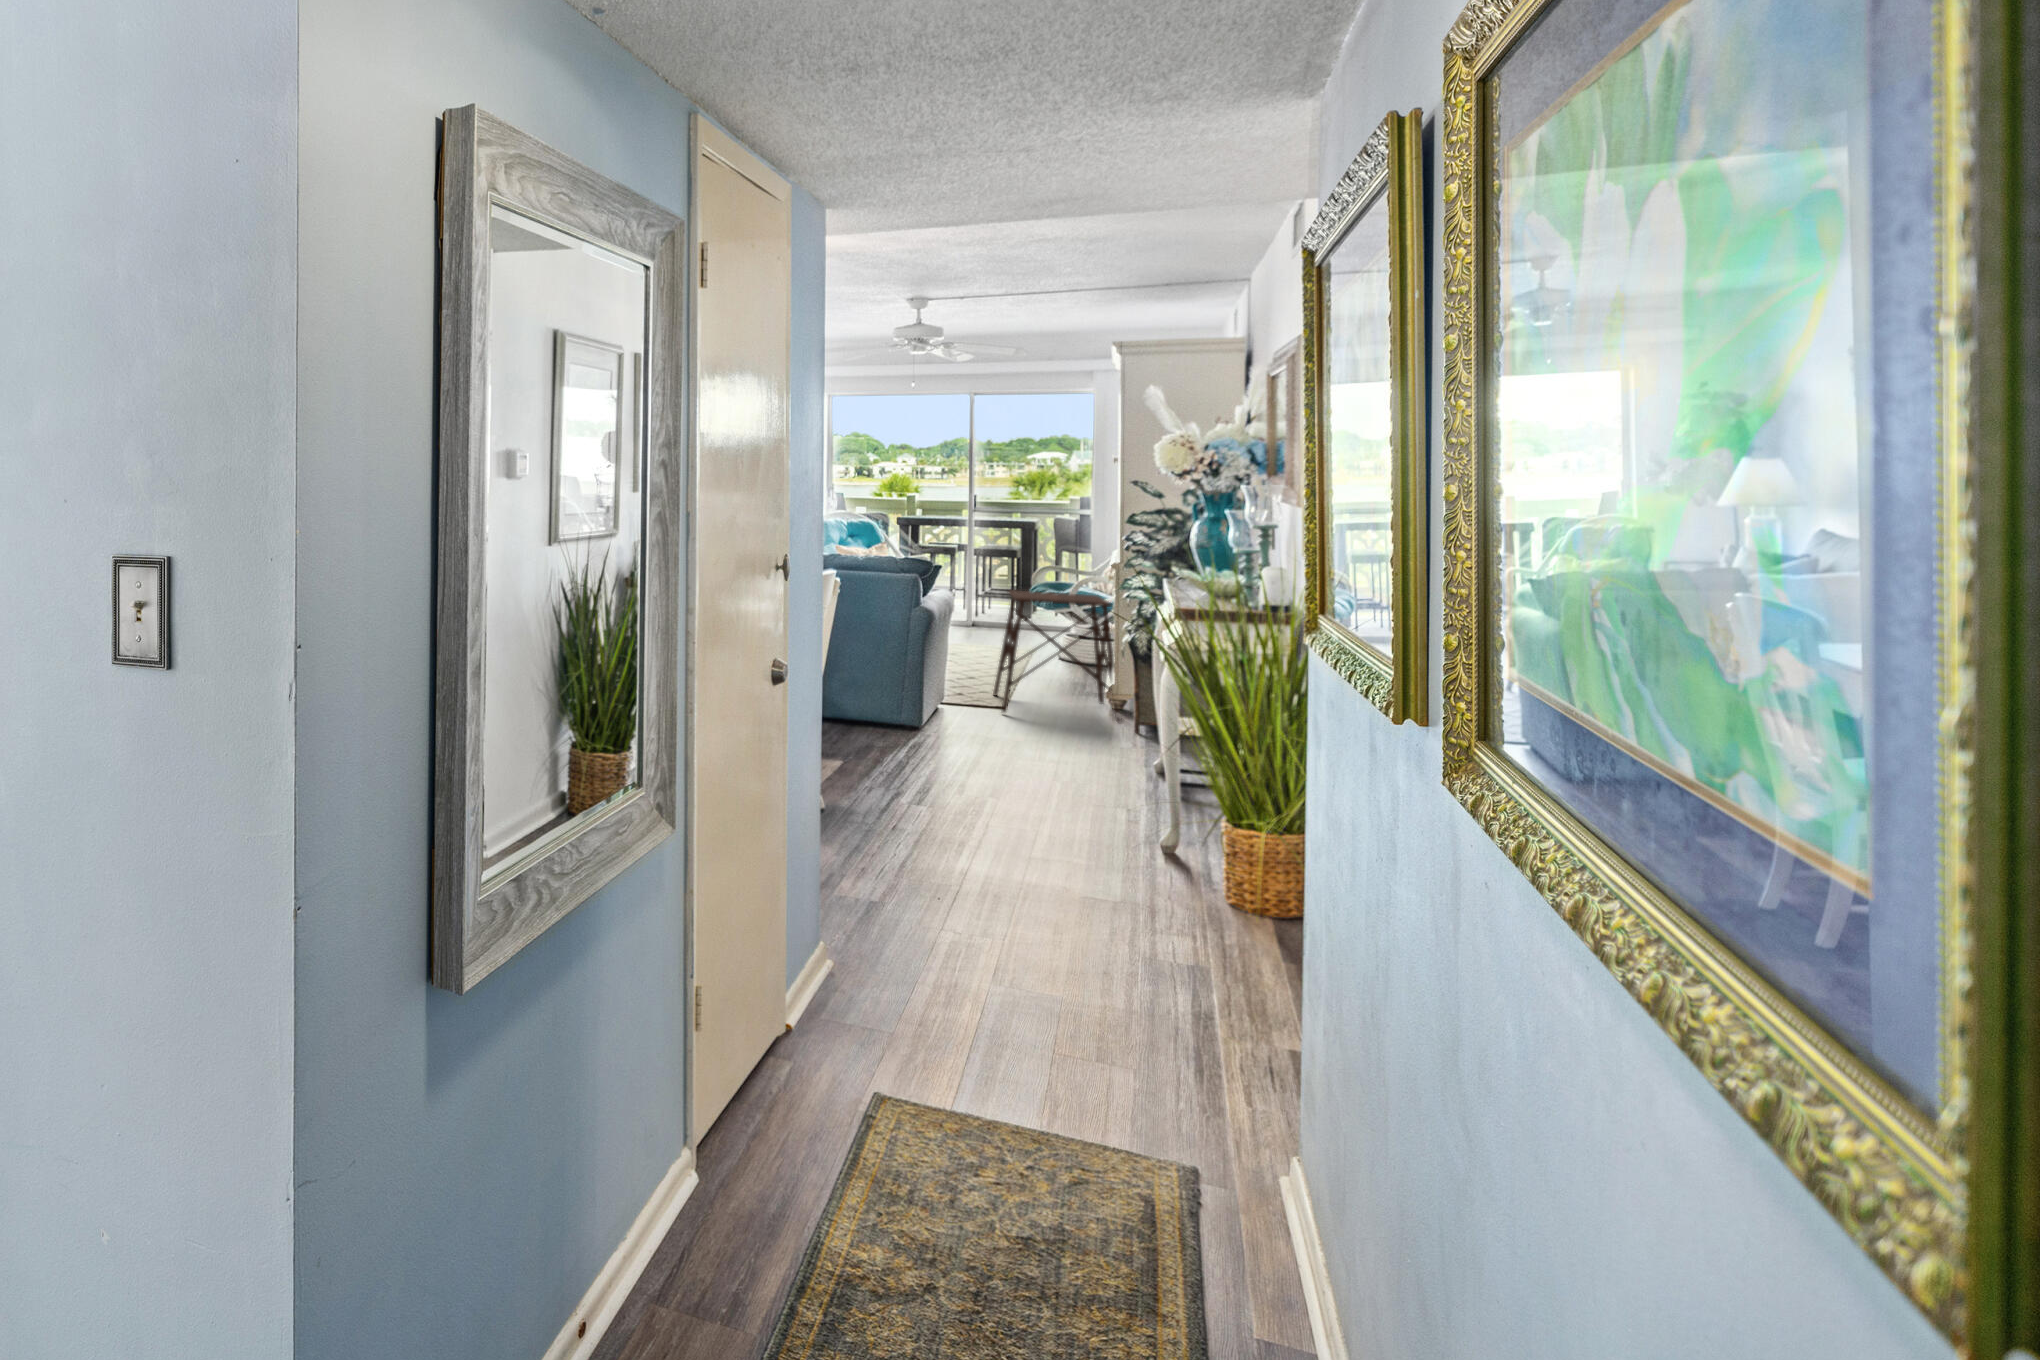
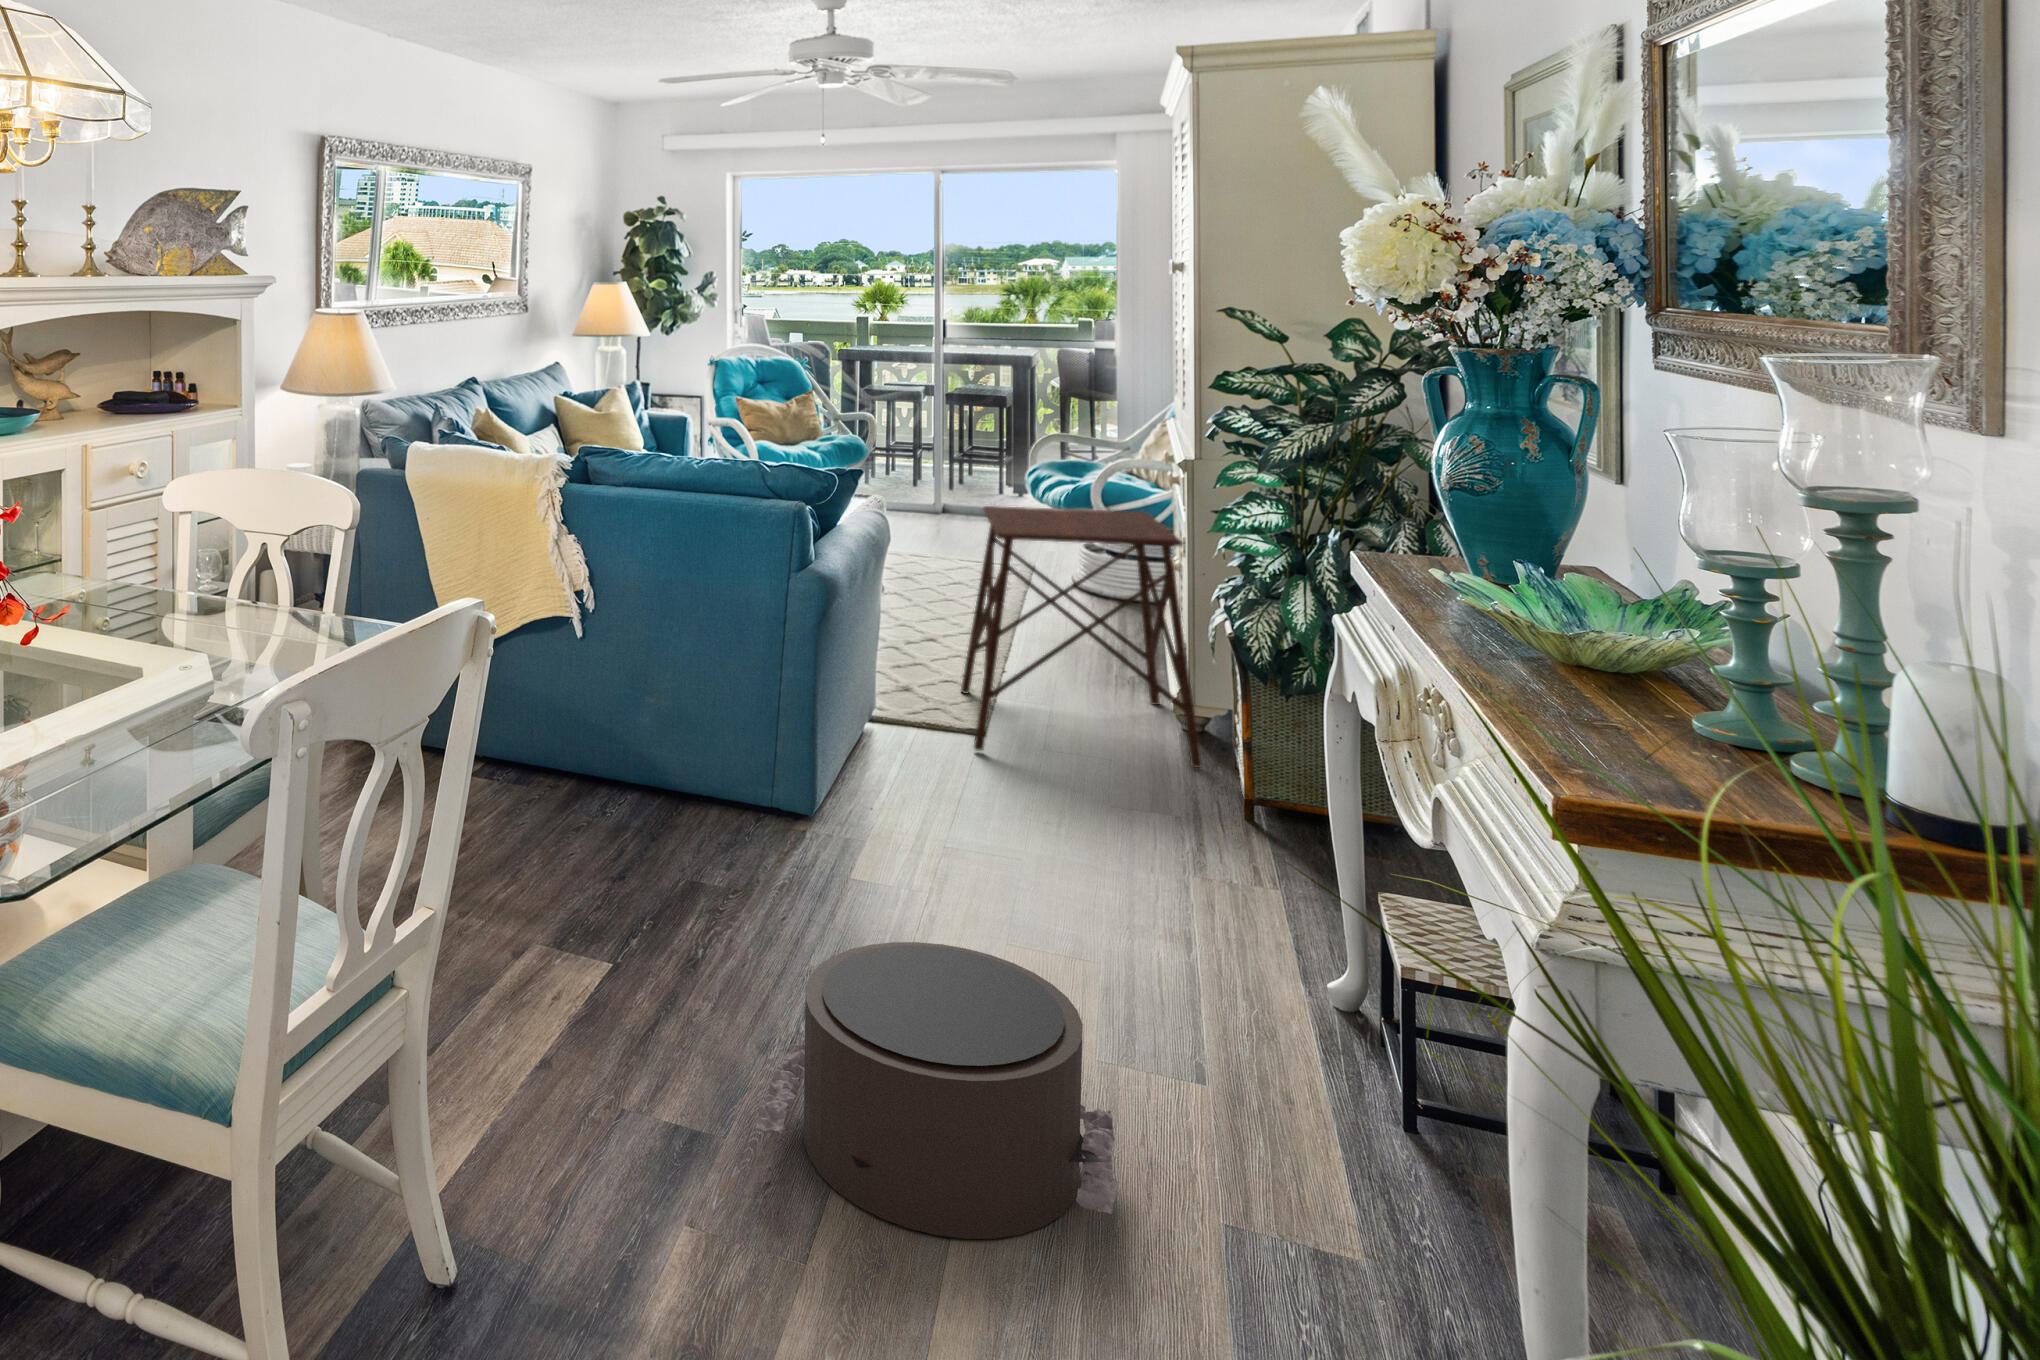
pouf: none [923,731,1062,813] -> present [756,942,1120,1239]

